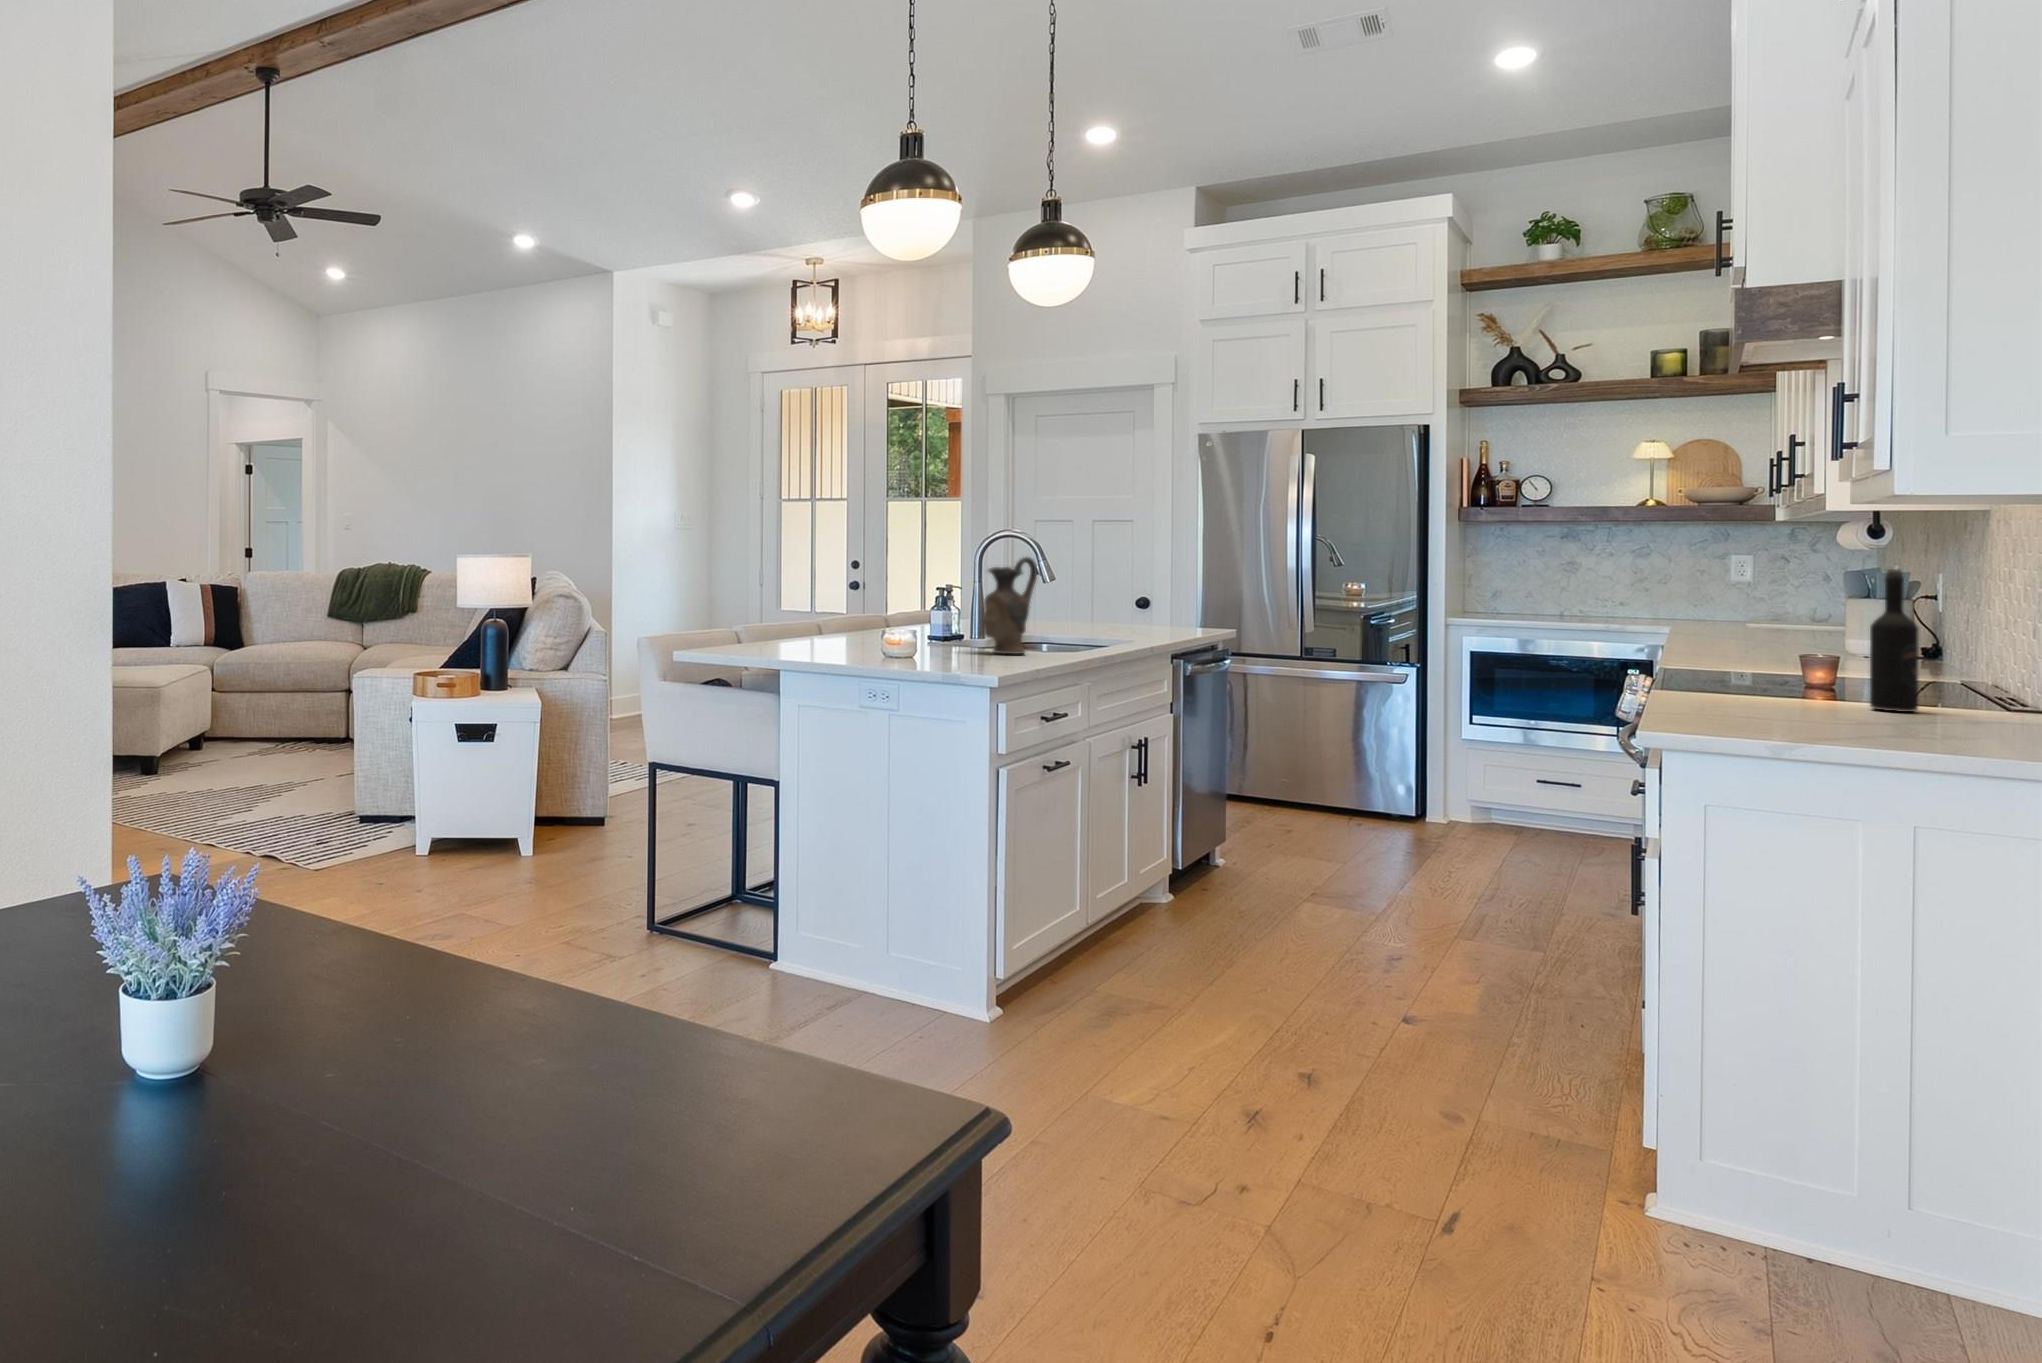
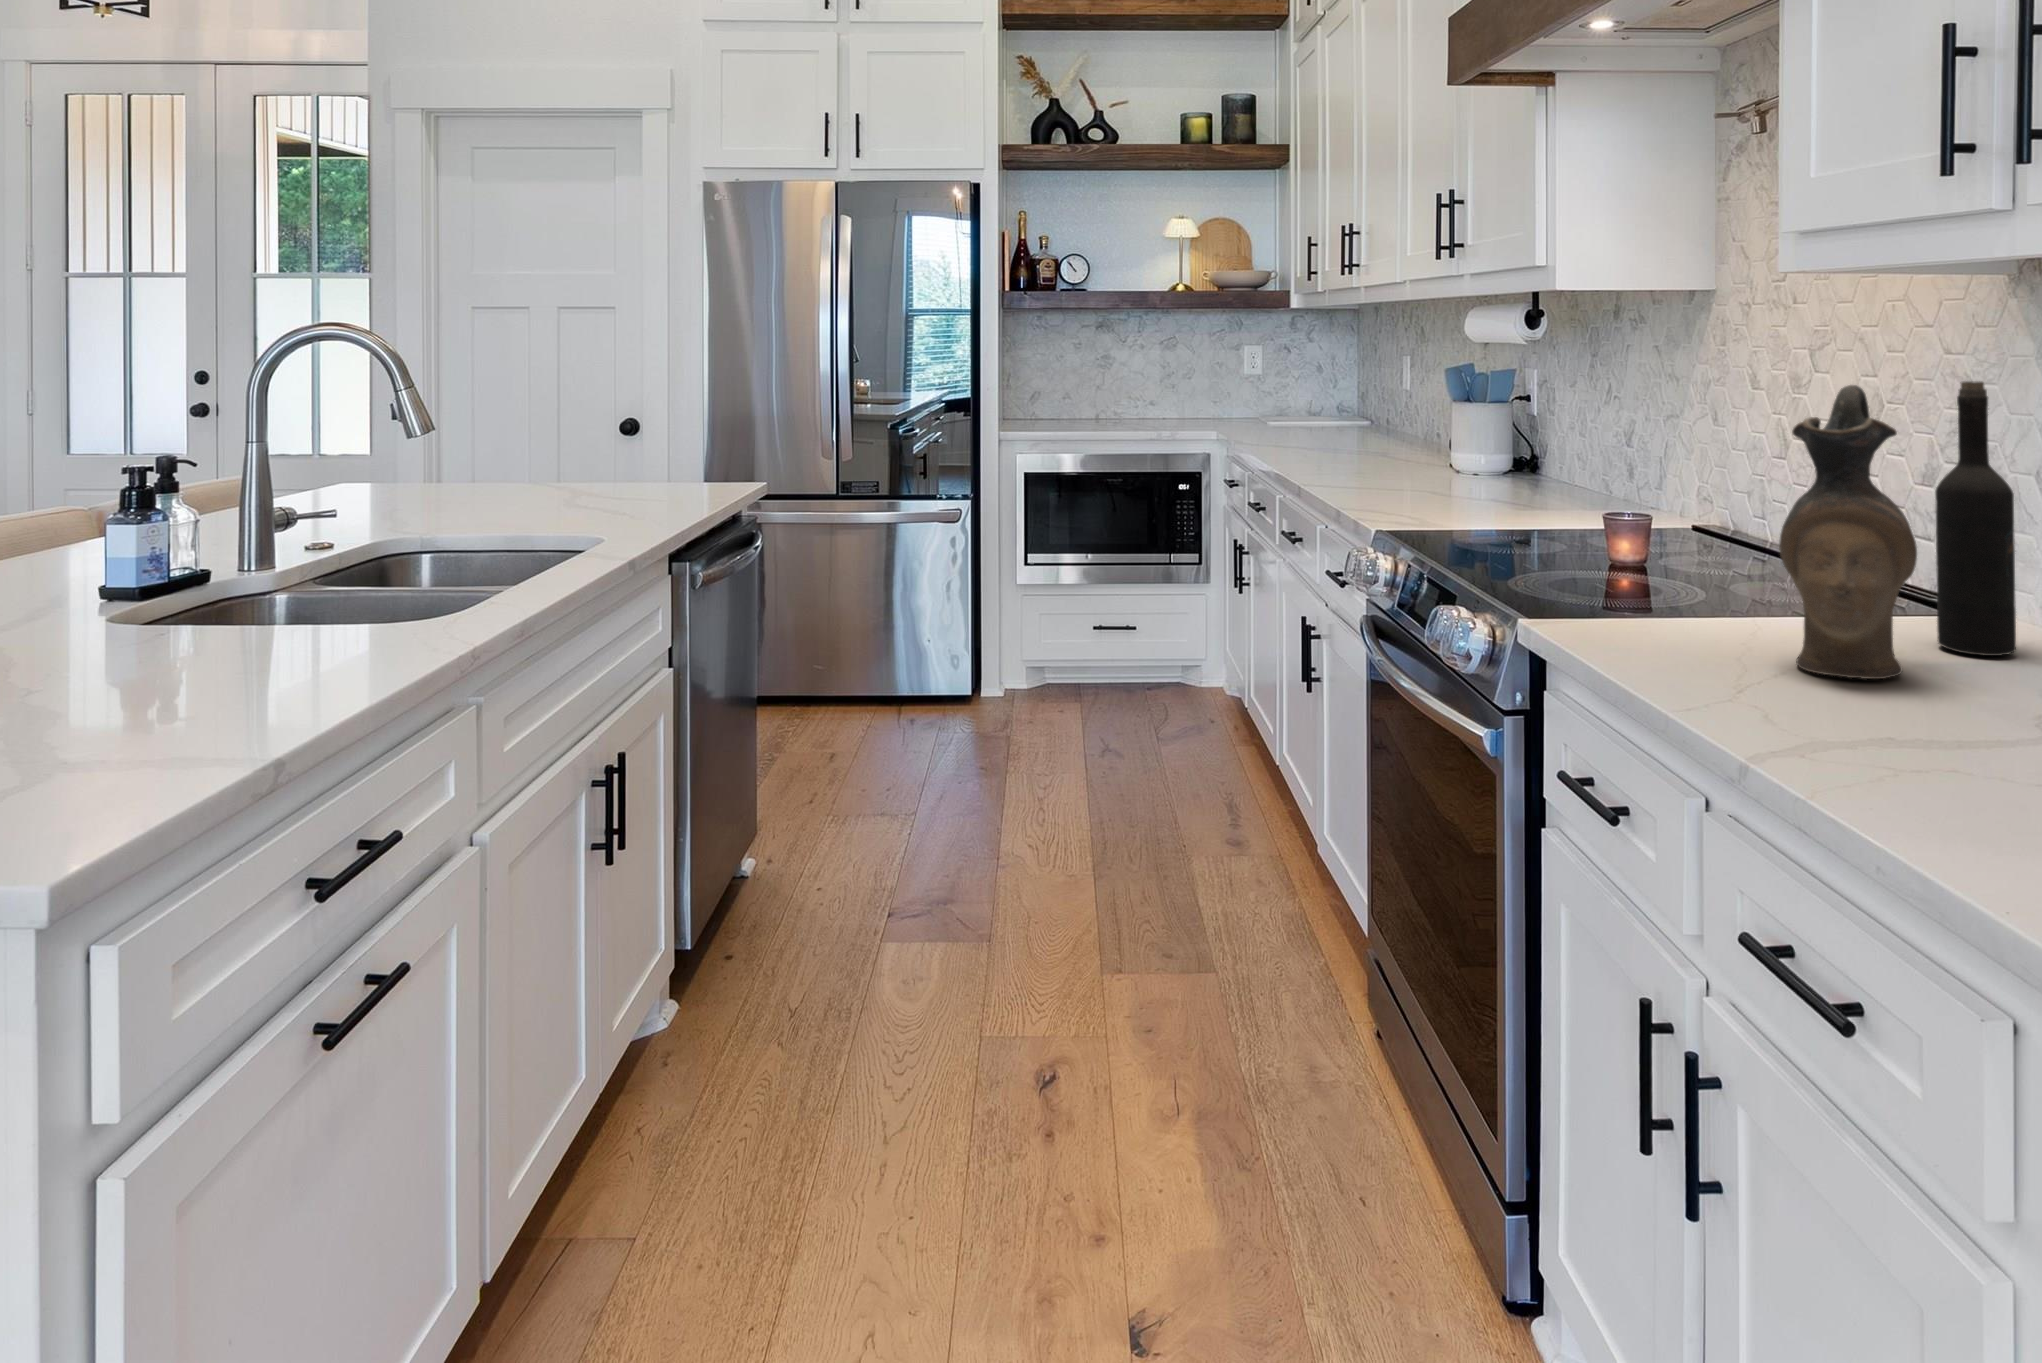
ceramic pitcher: present [982,557,1038,654] -> present [1779,385,1917,679]

